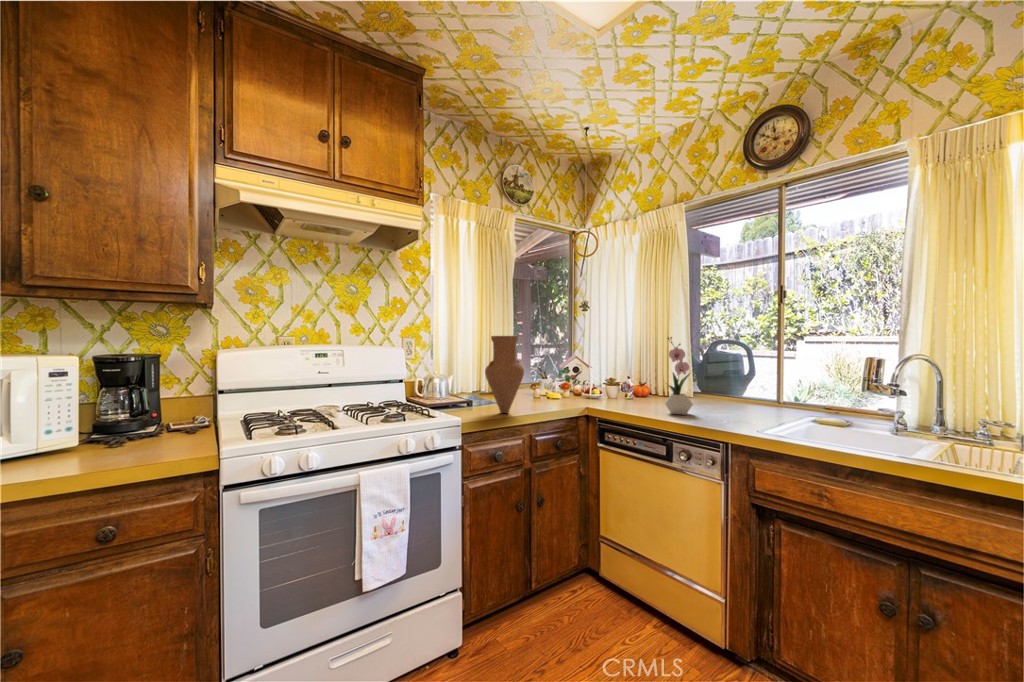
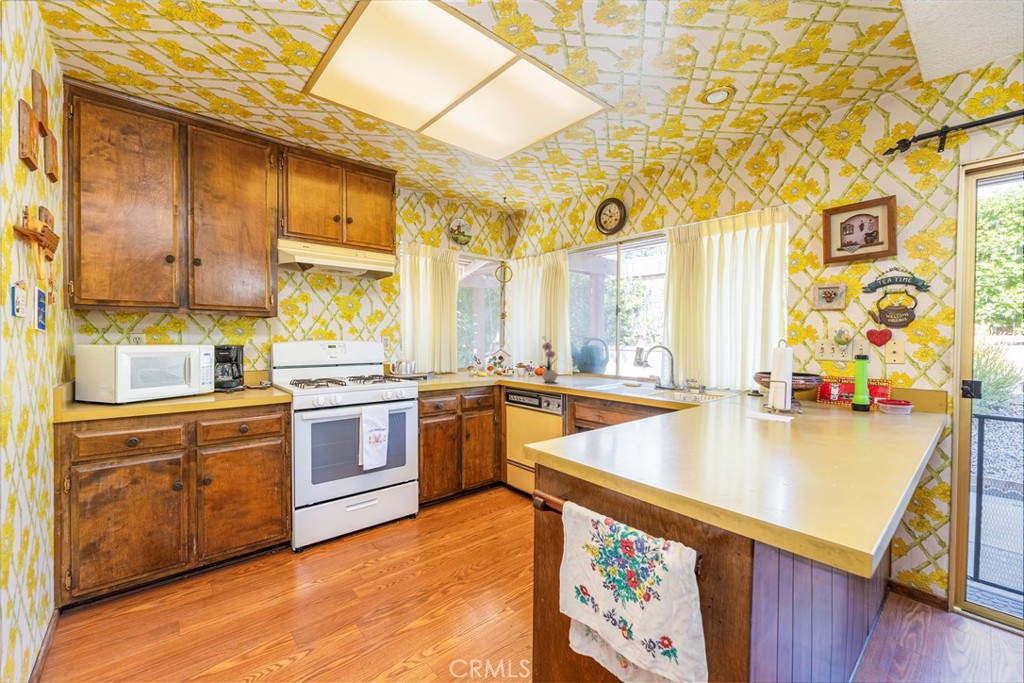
vase: present [485,336,524,413] -> none [434,335,457,382]

